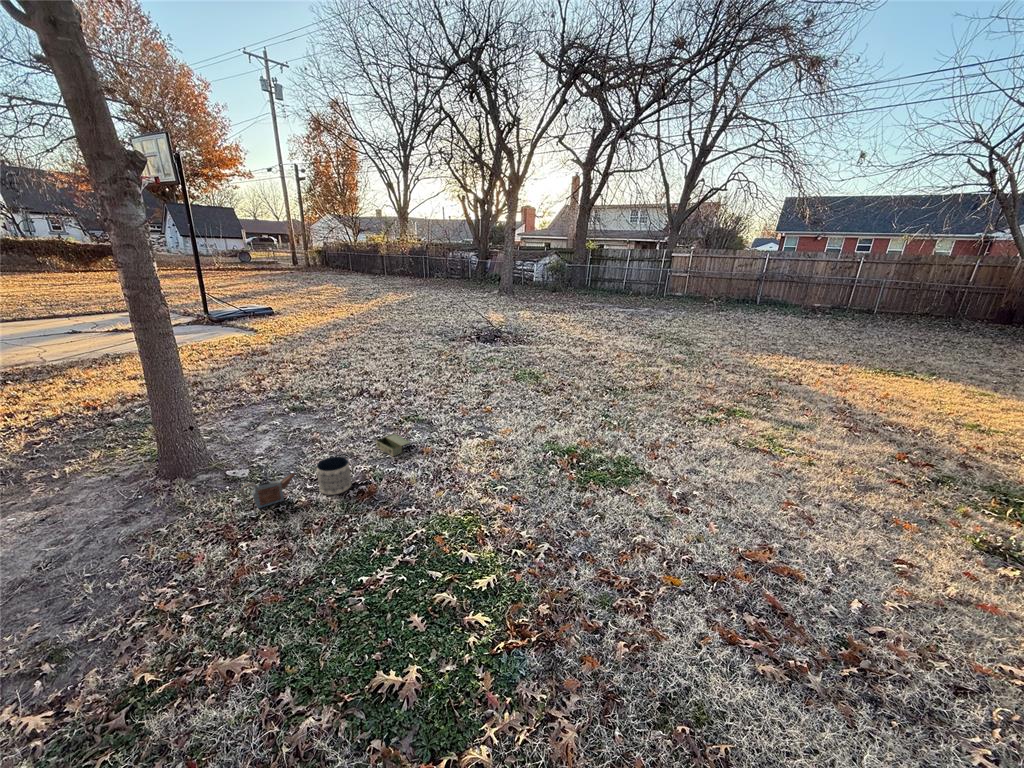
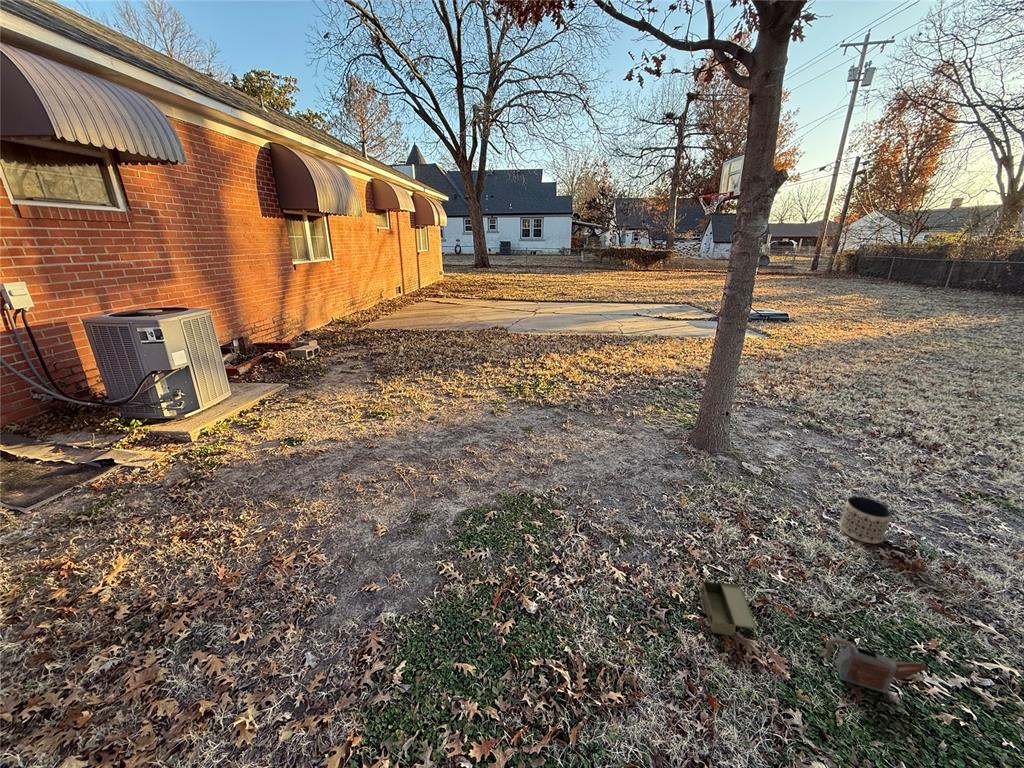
toolbox: present [376,434,410,456] -> present [701,581,757,636]
watering can: present [240,473,296,508] -> present [821,638,929,693]

